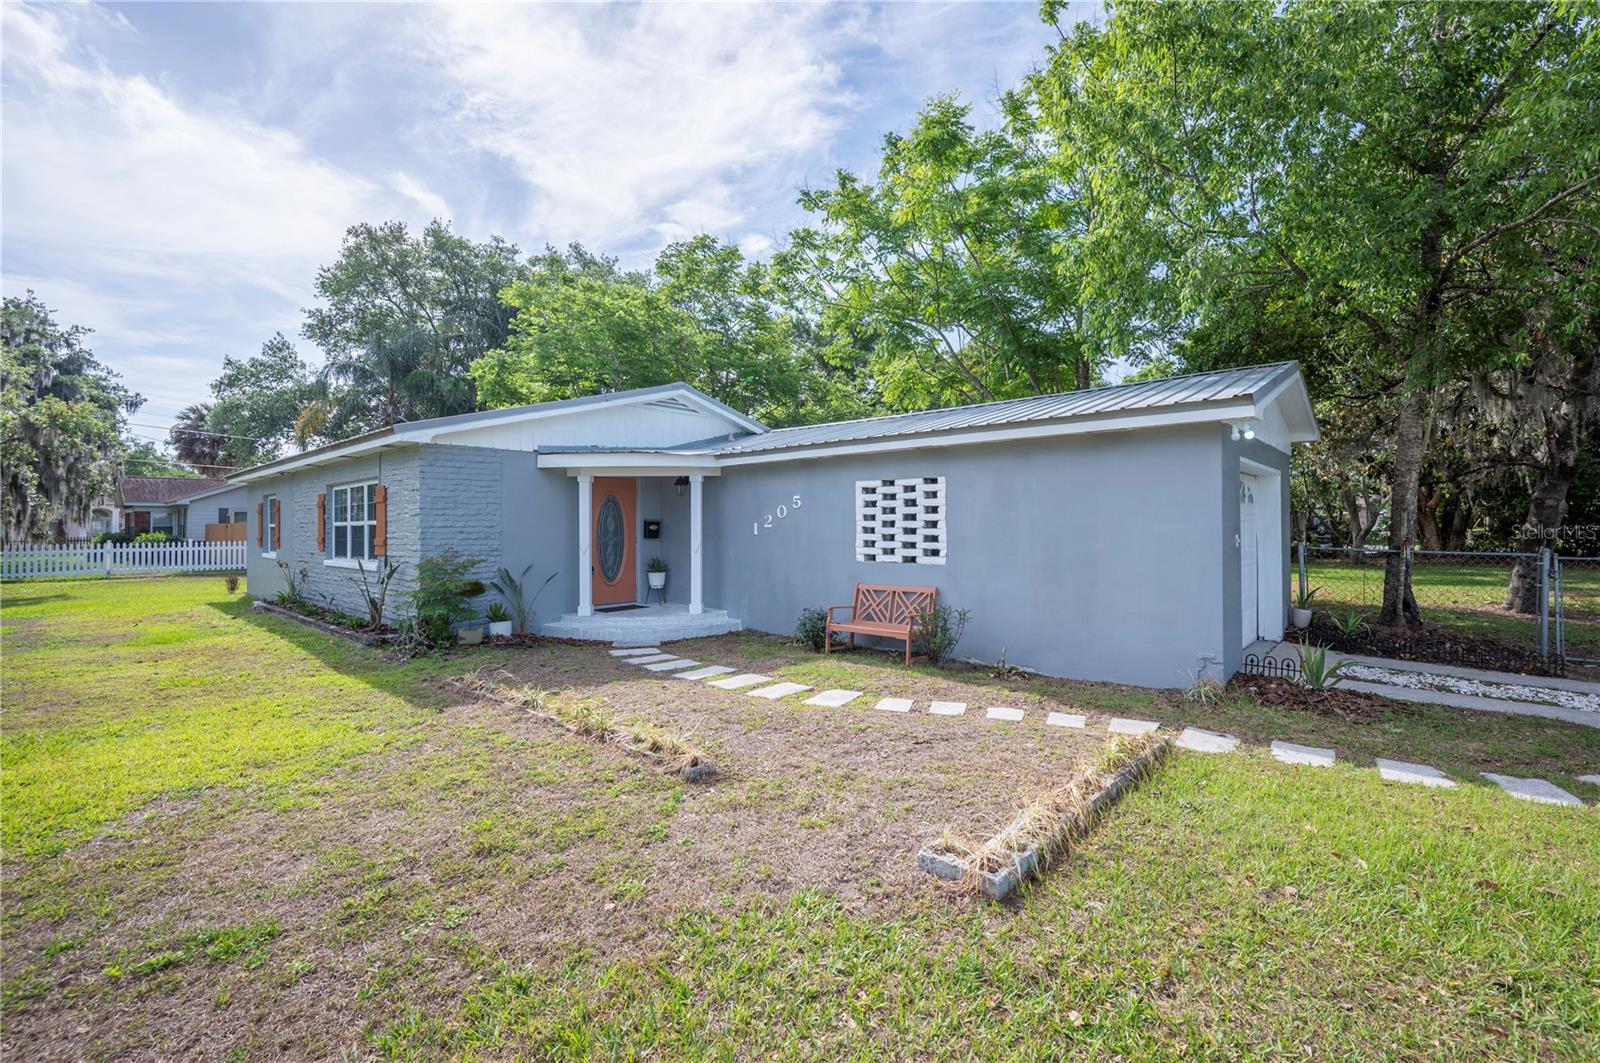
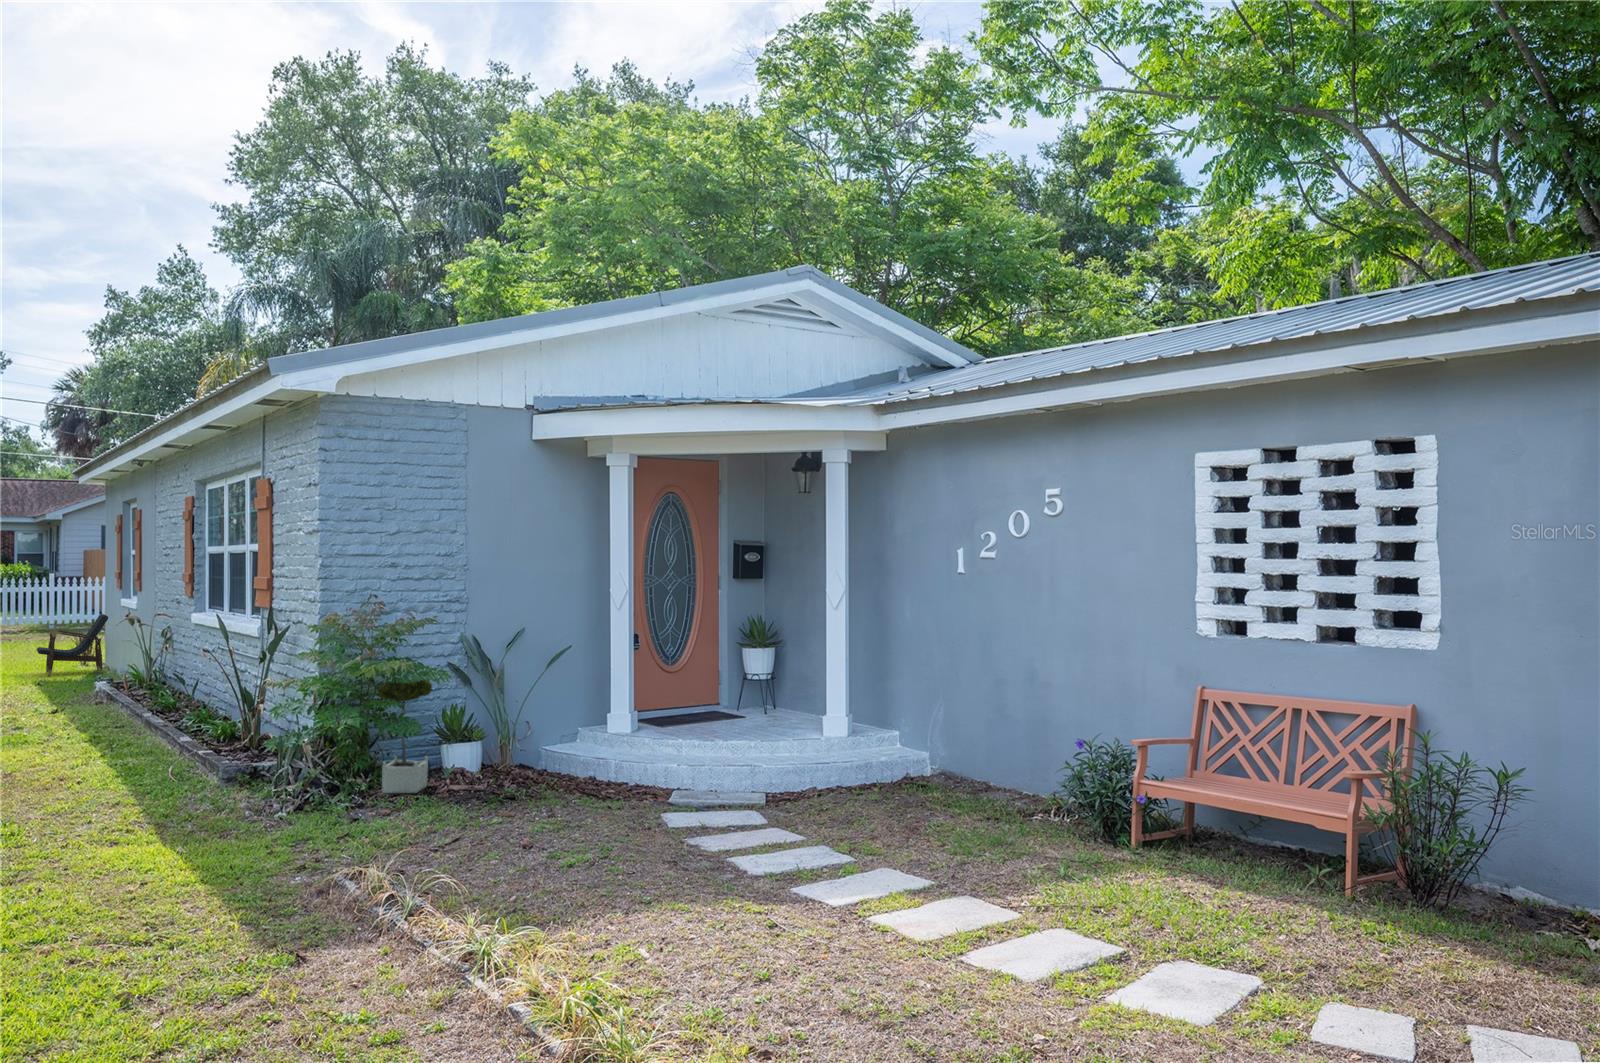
lounge chair: none [203,559,253,596] -> present [37,614,108,677]

